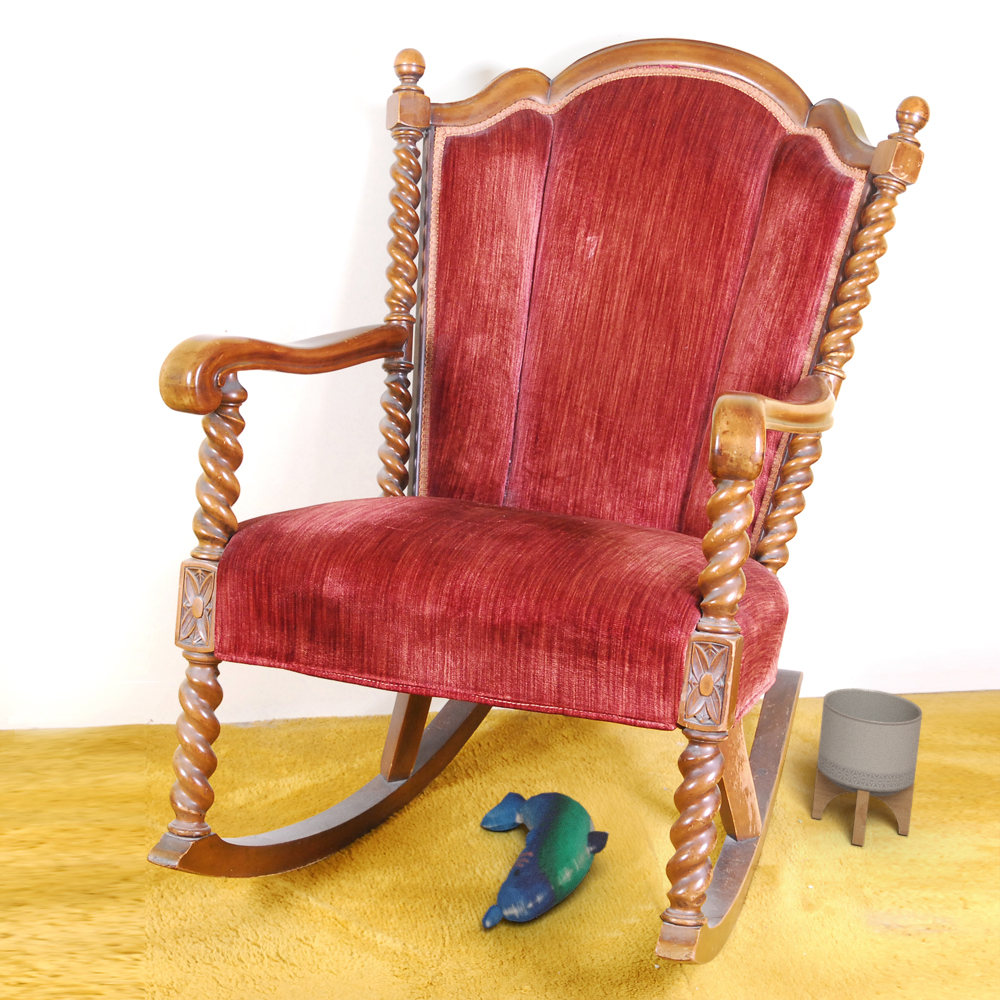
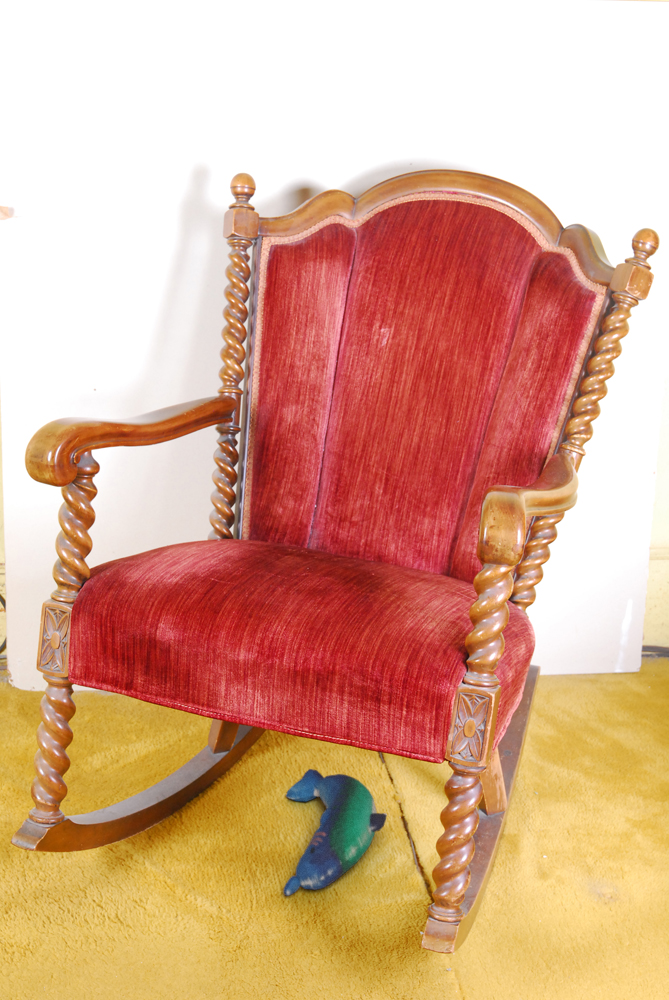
planter: present [812,688,922,846] -> none [546,690,635,817]

